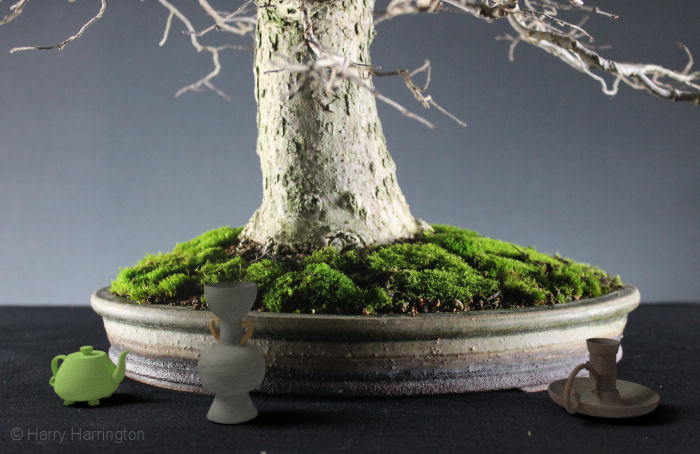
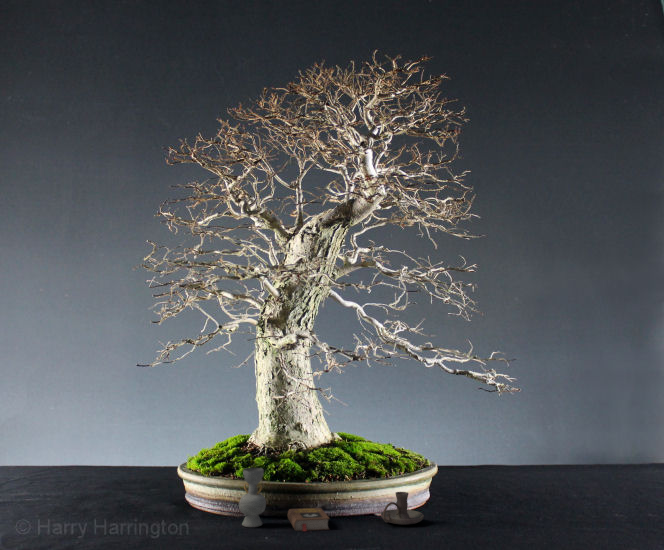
teapot: present [50,346,131,406] -> none [170,496,208,522]
book: none [321,374,428,441] -> present [288,508,329,531]

